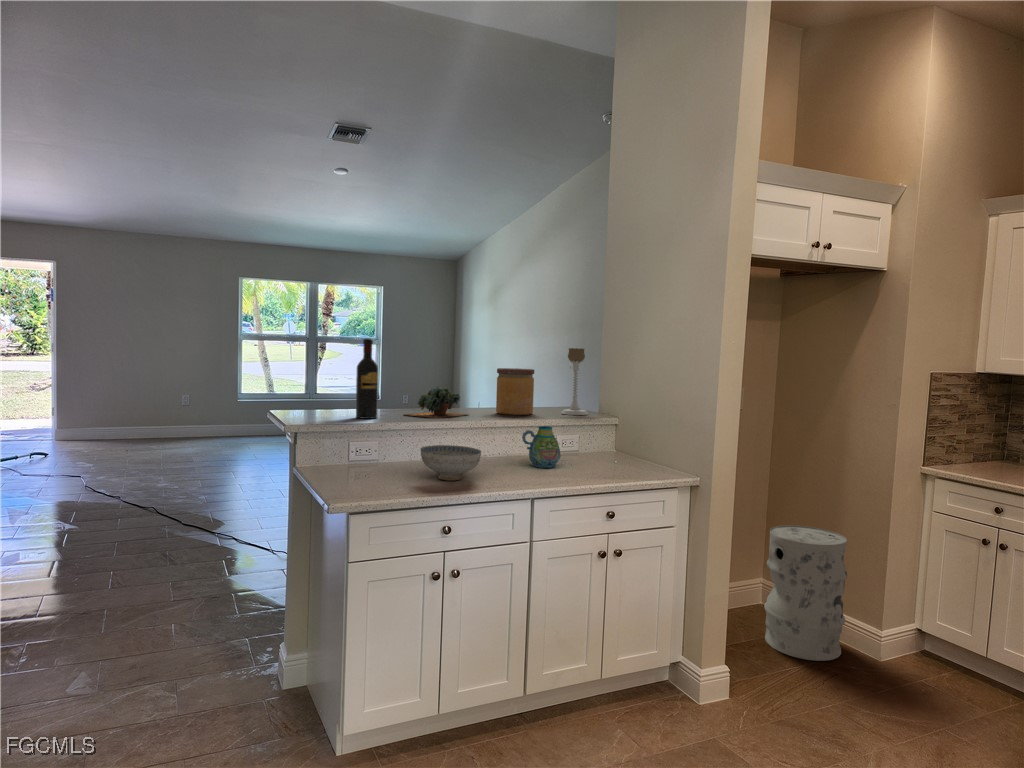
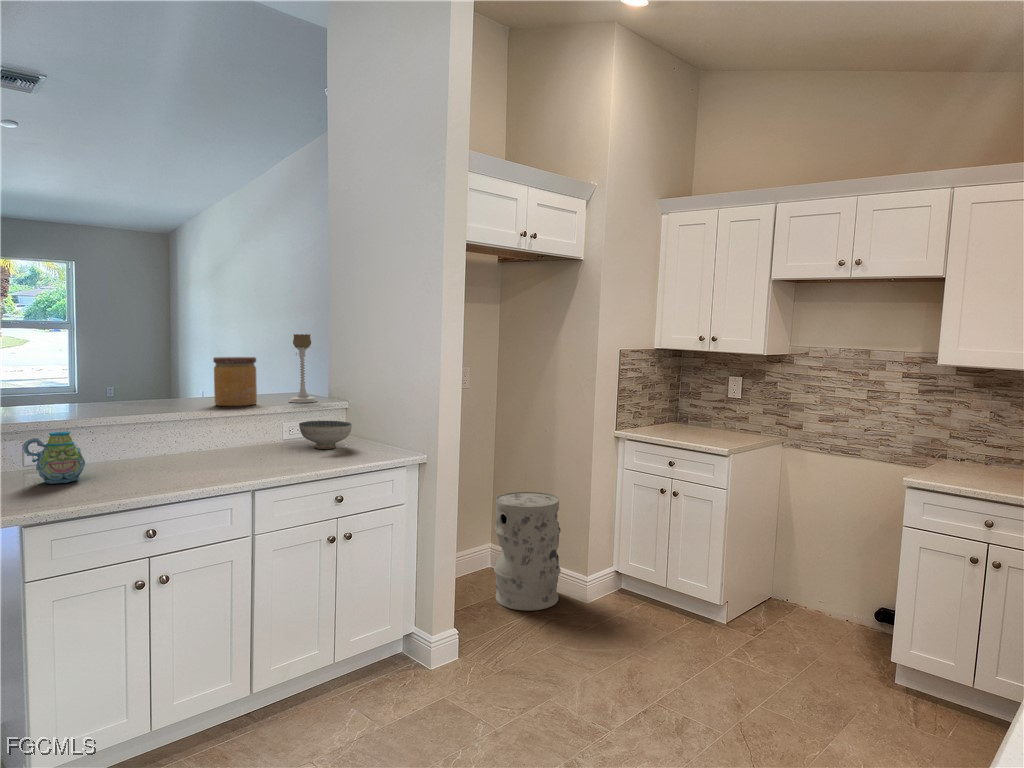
wine bottle: present [356,339,378,419] -> none [31,329,62,421]
succulent plant: present [404,386,468,418] -> none [97,380,182,415]
mug: present [522,426,561,468] -> present [23,431,85,484]
ceramic bowl: present [421,445,481,481] -> present [299,421,352,449]

